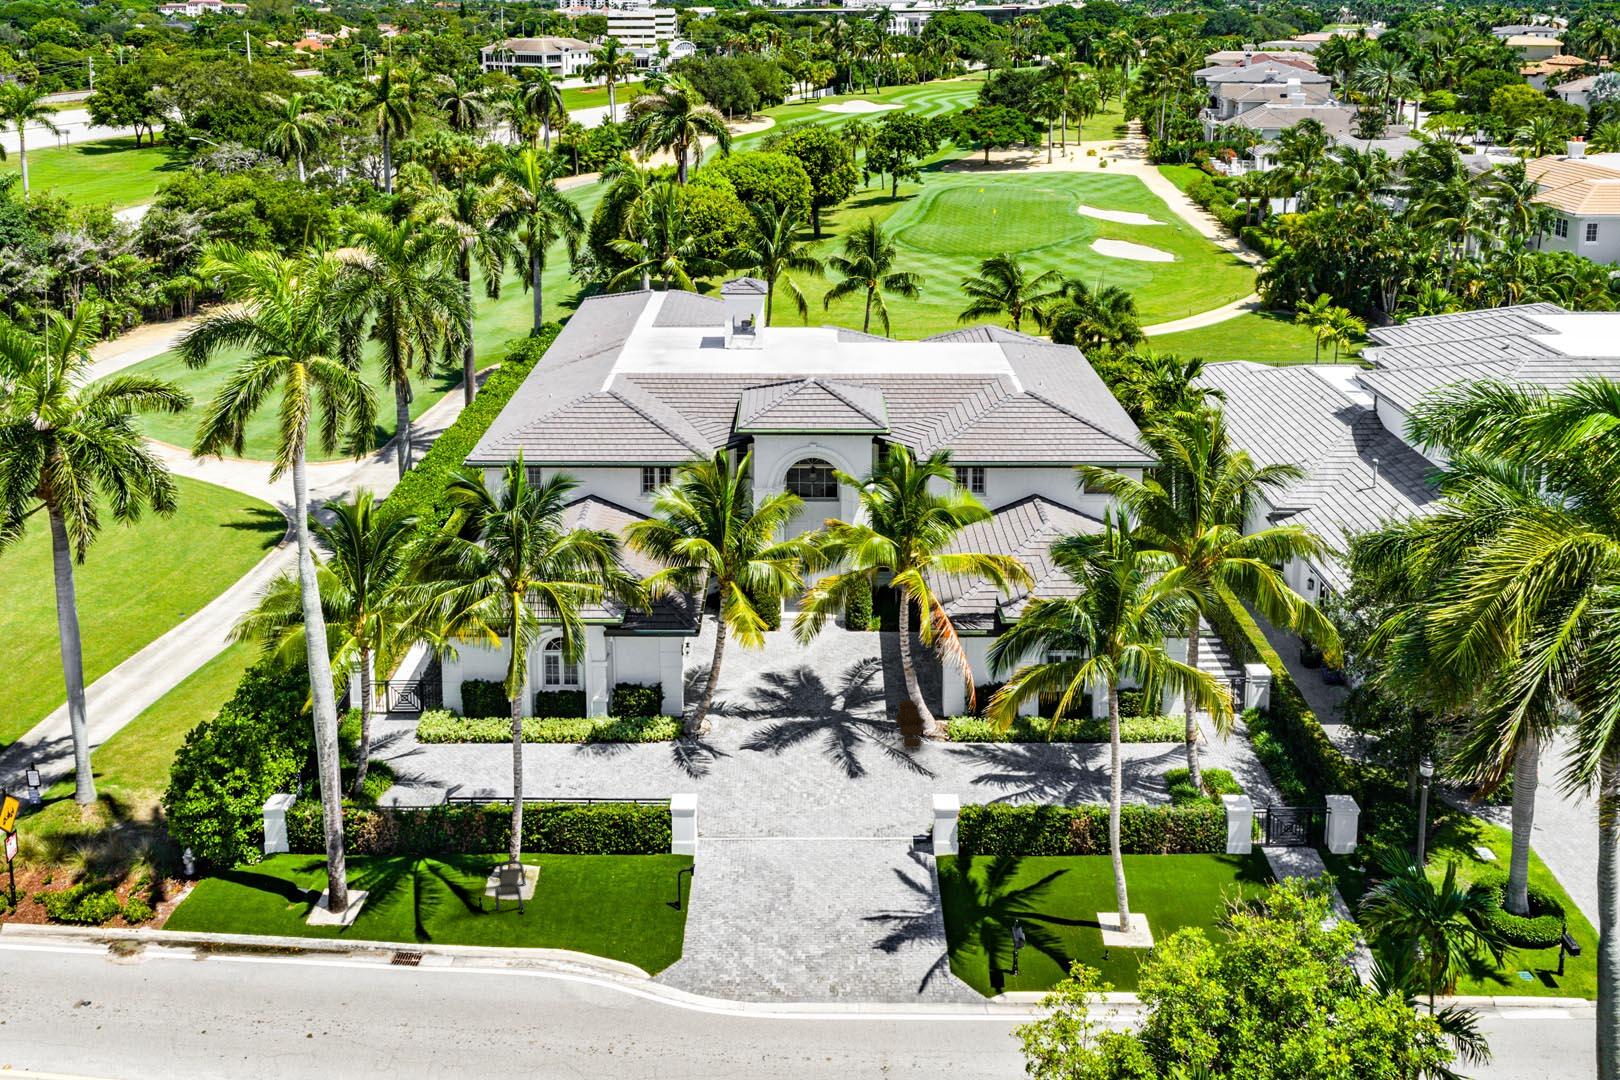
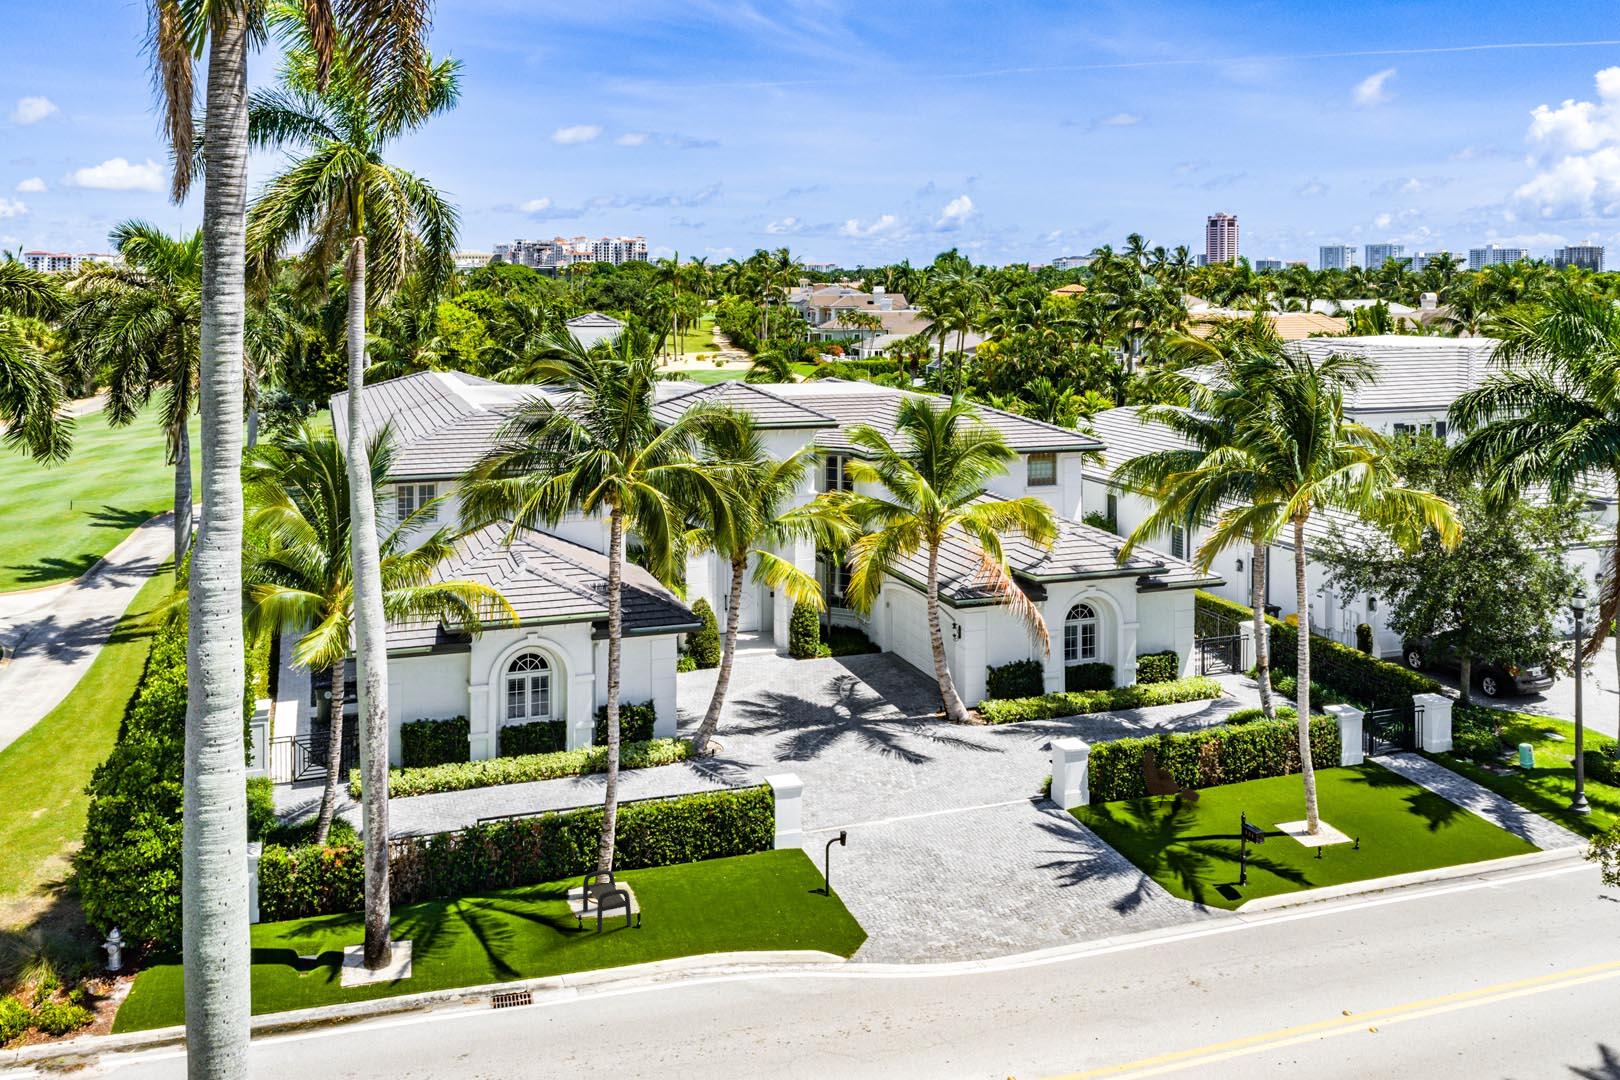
lounge chair: present [895,700,926,749] -> present [1144,751,1200,808]

